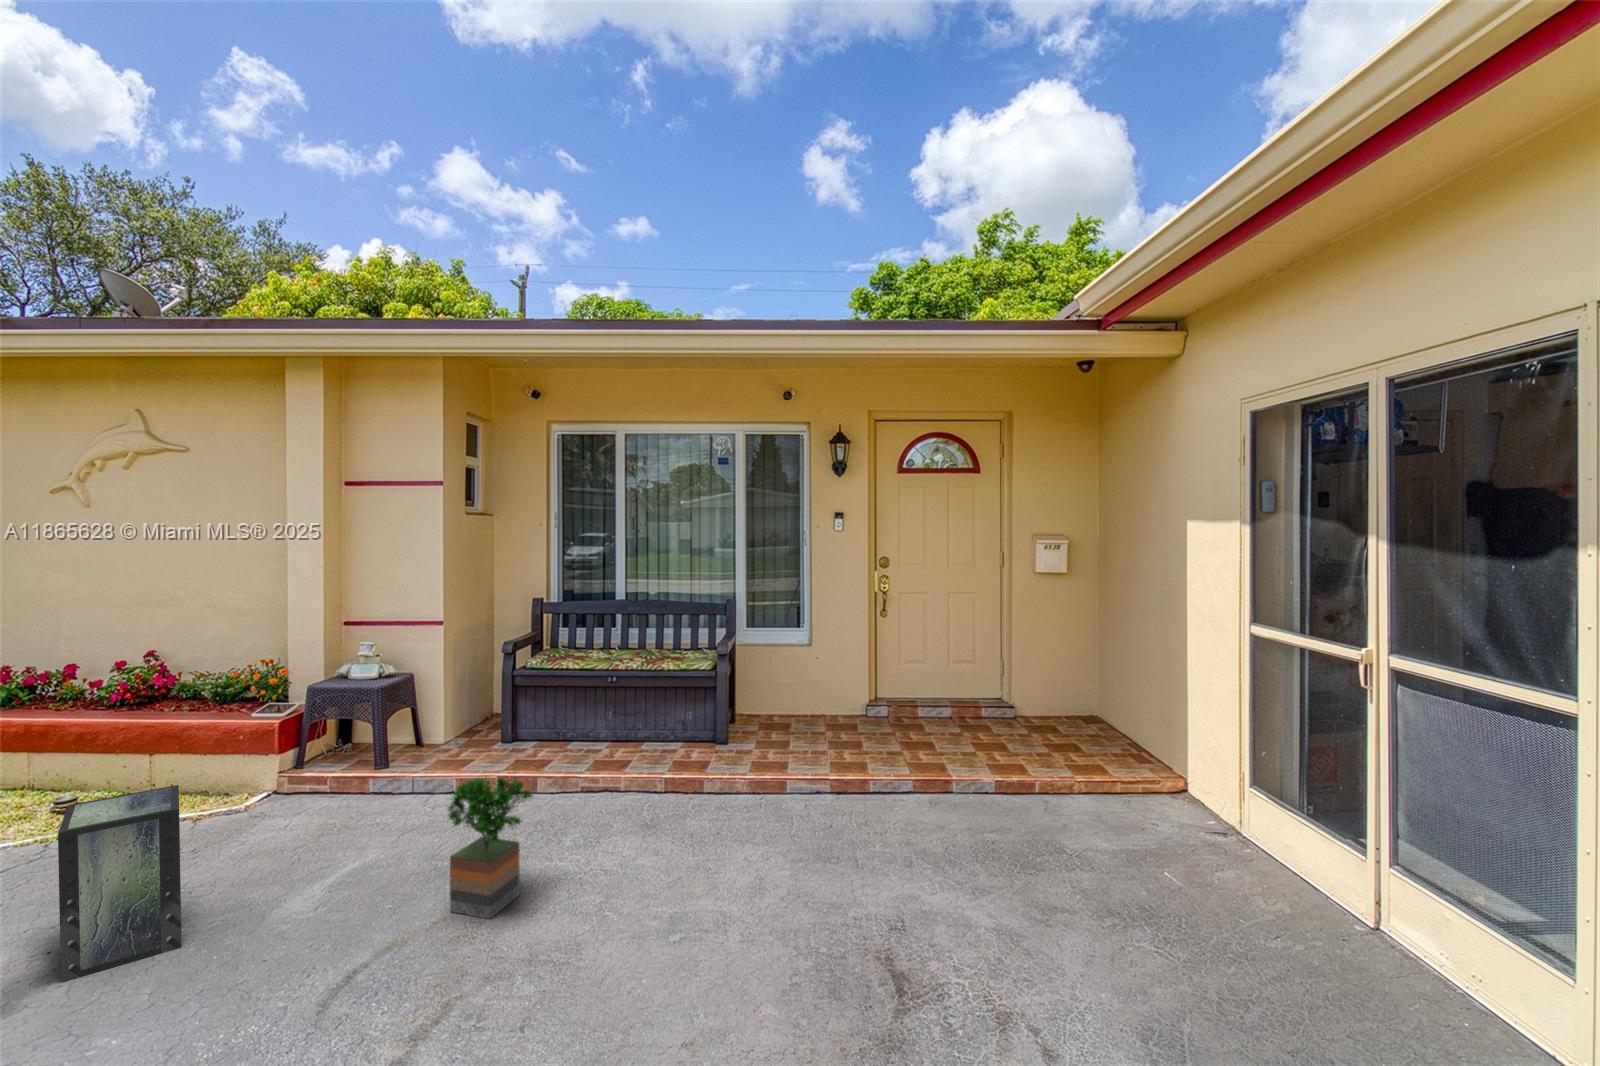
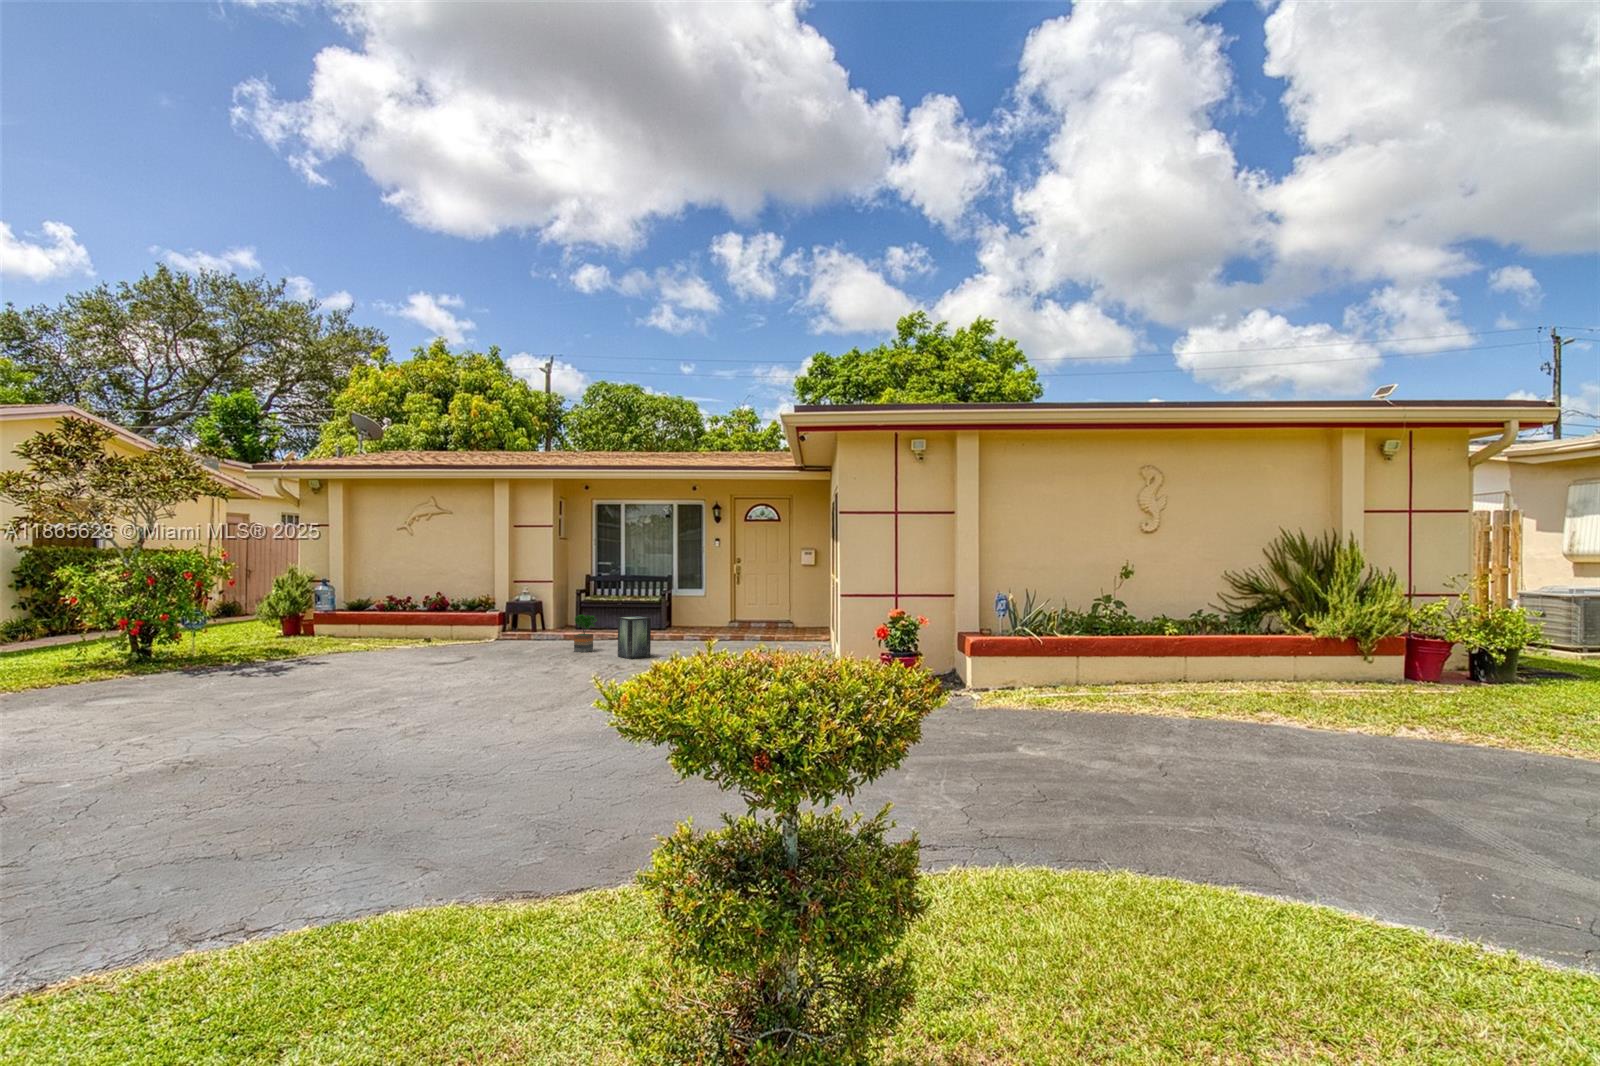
storage box: present [58,785,182,982] -> present [618,616,651,659]

